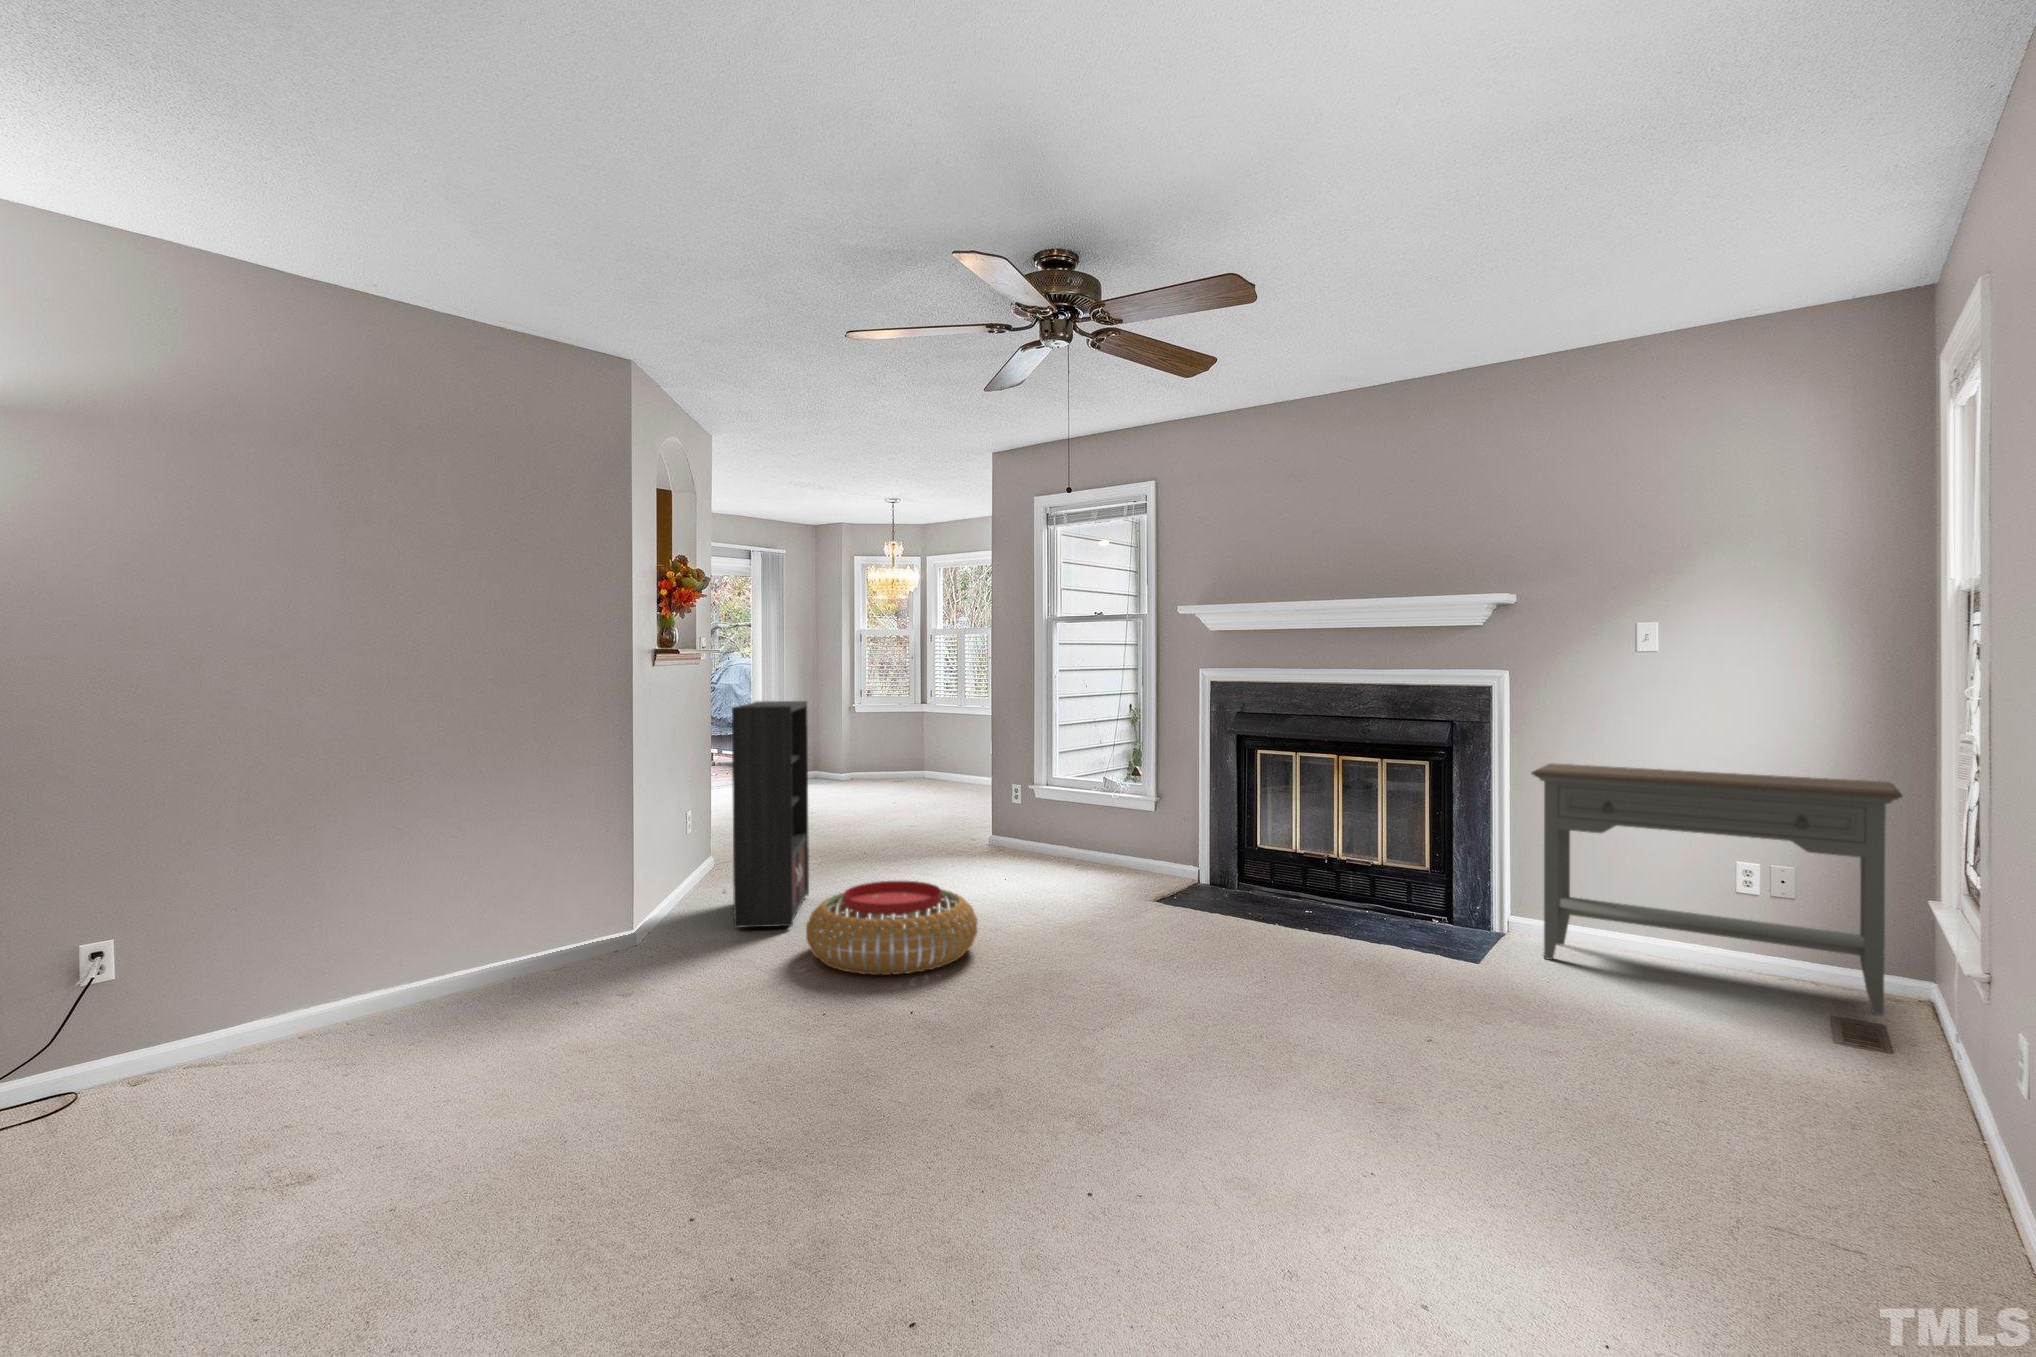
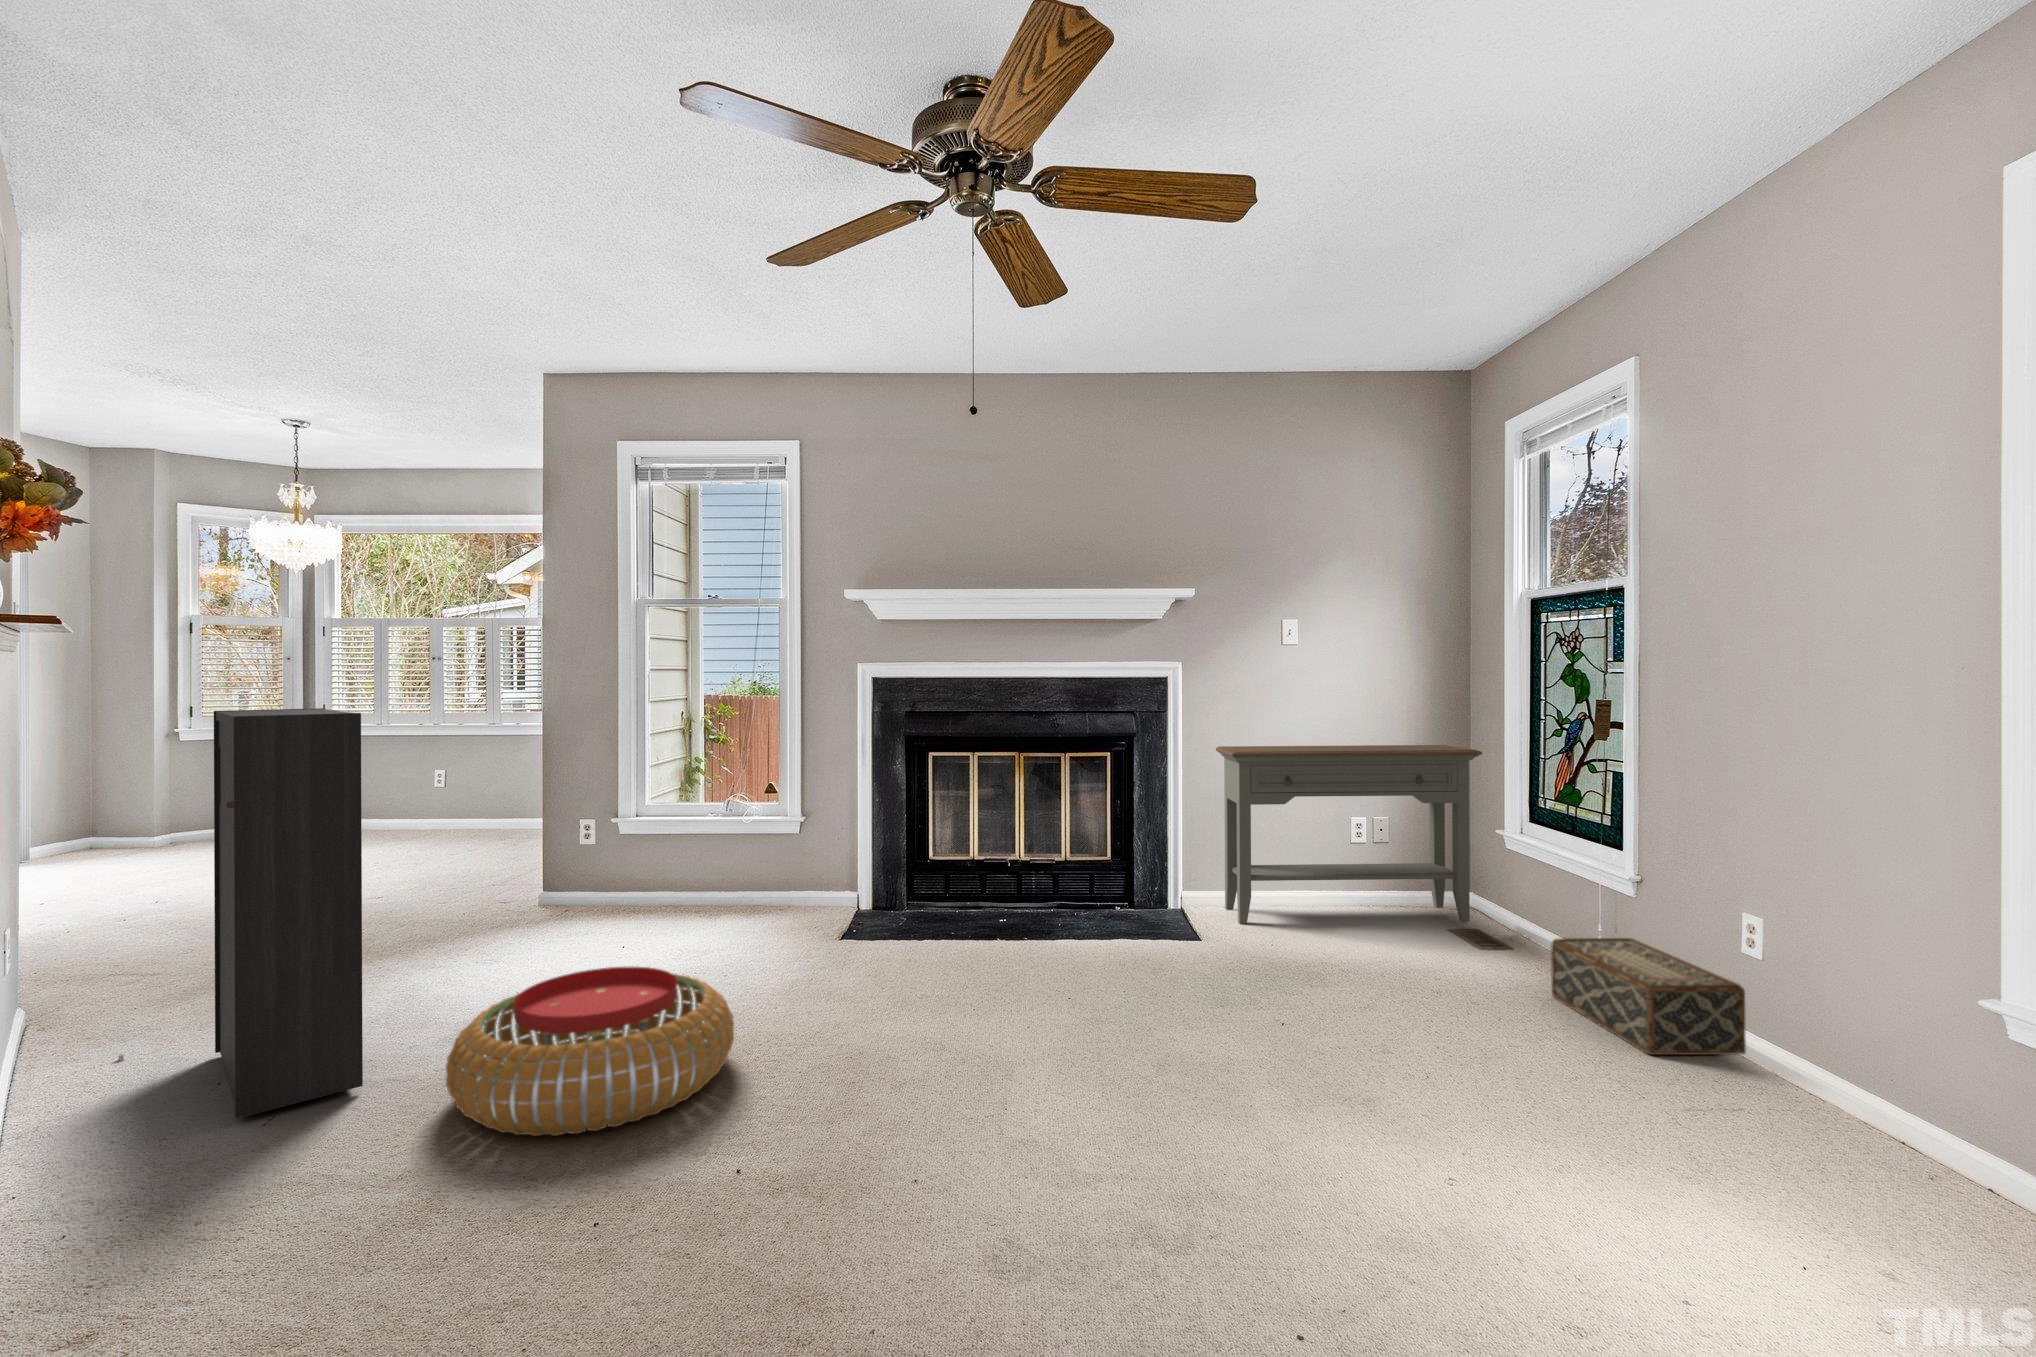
woven basket: none [1818,1031,1992,1221] -> present [1551,938,1746,1055]

